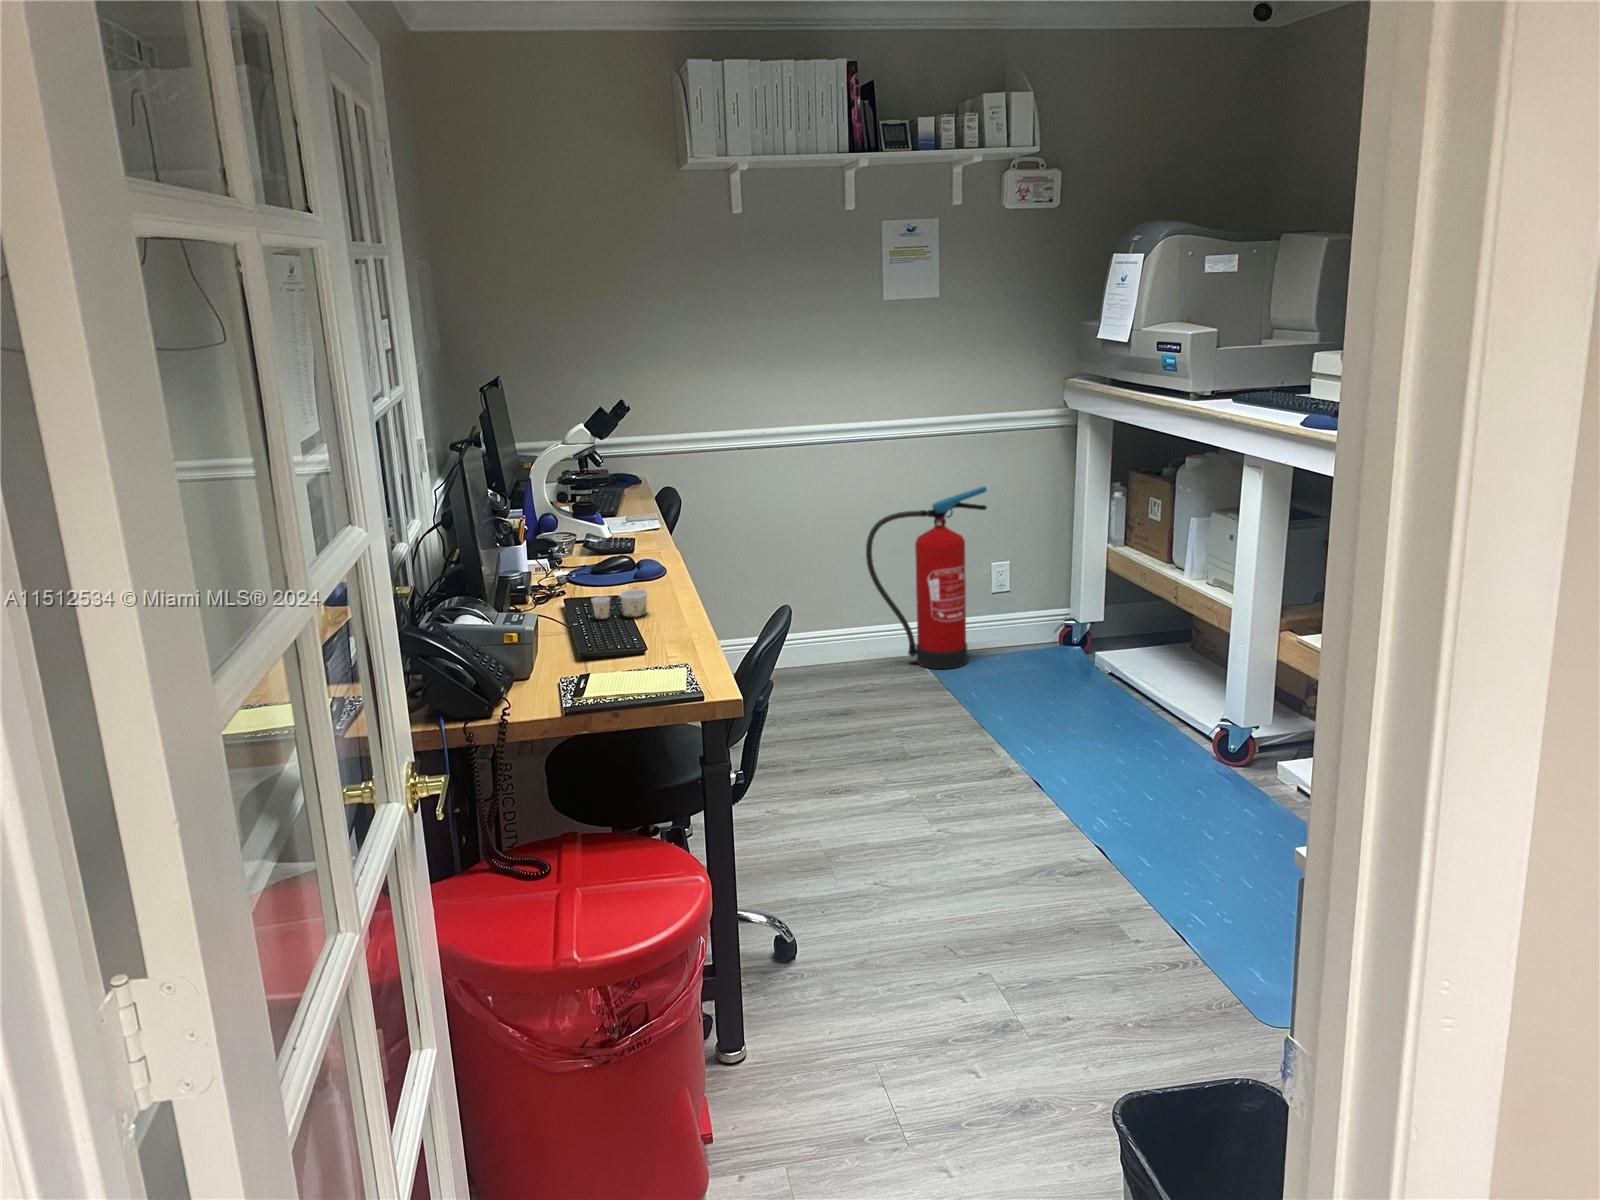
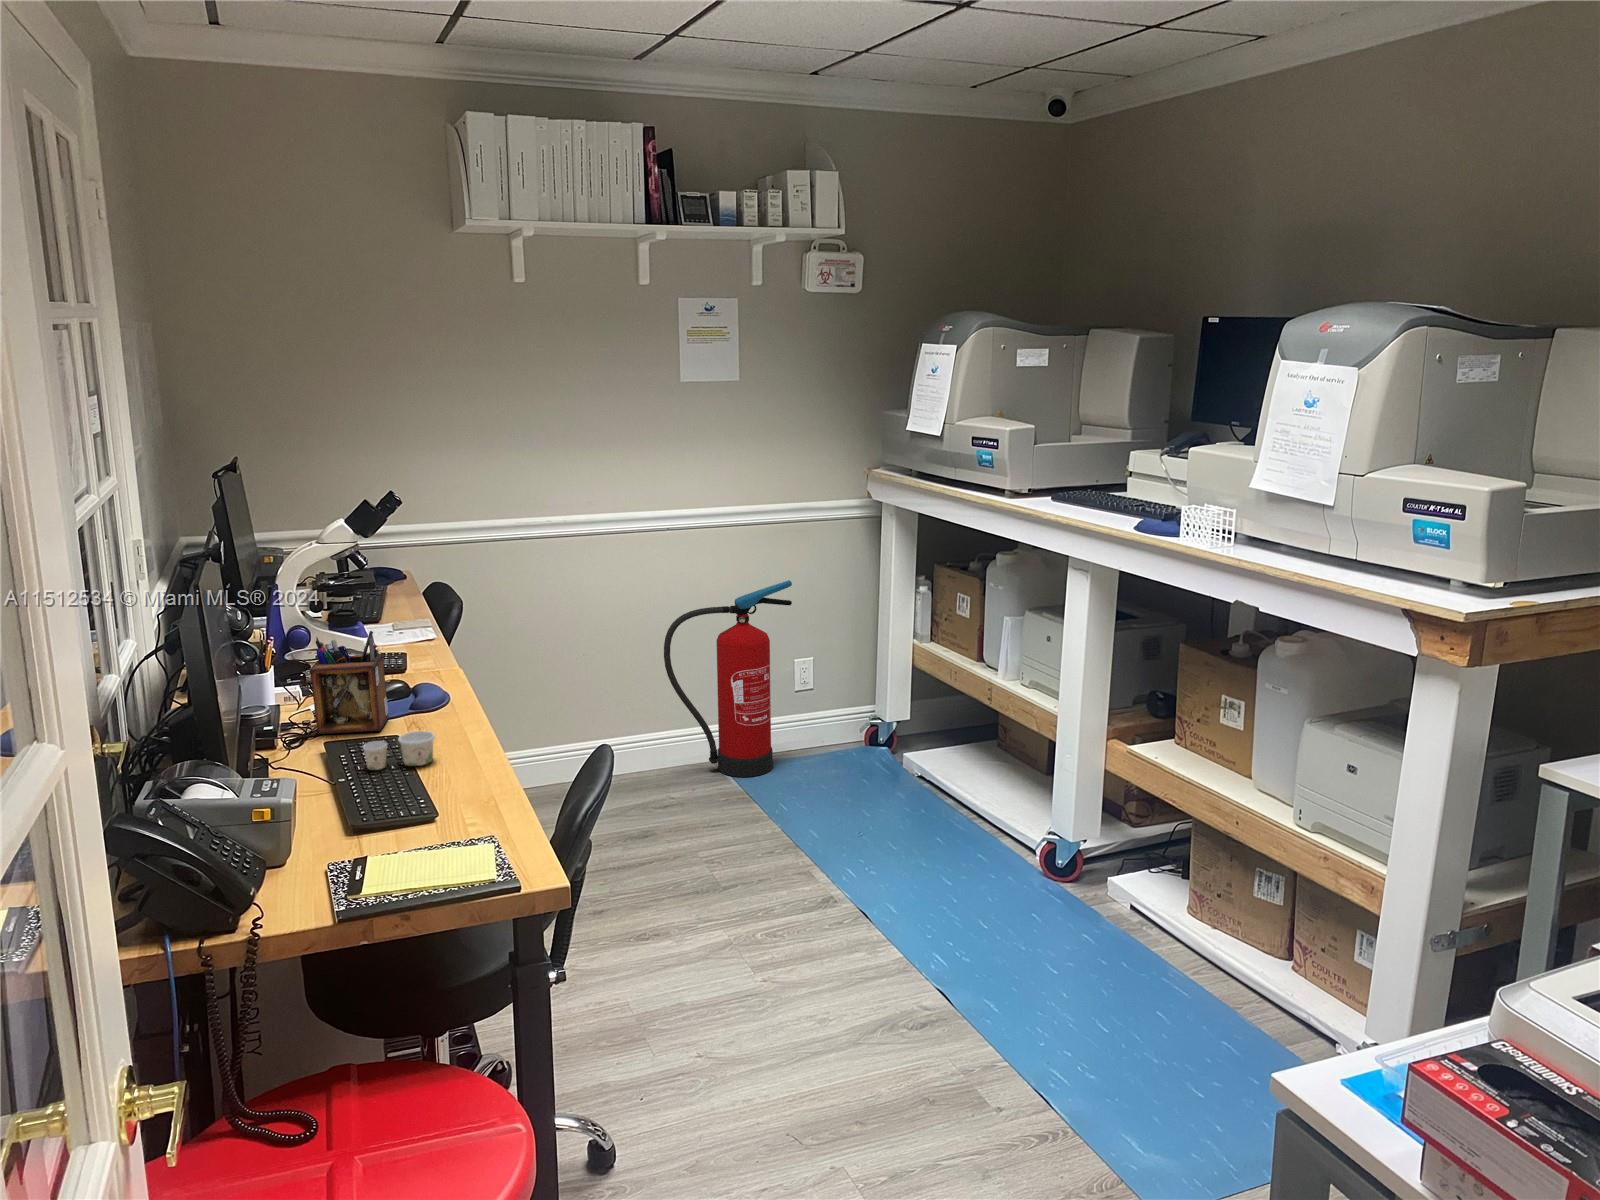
desk organizer: none [552,510,615,594] -> present [310,631,389,734]

